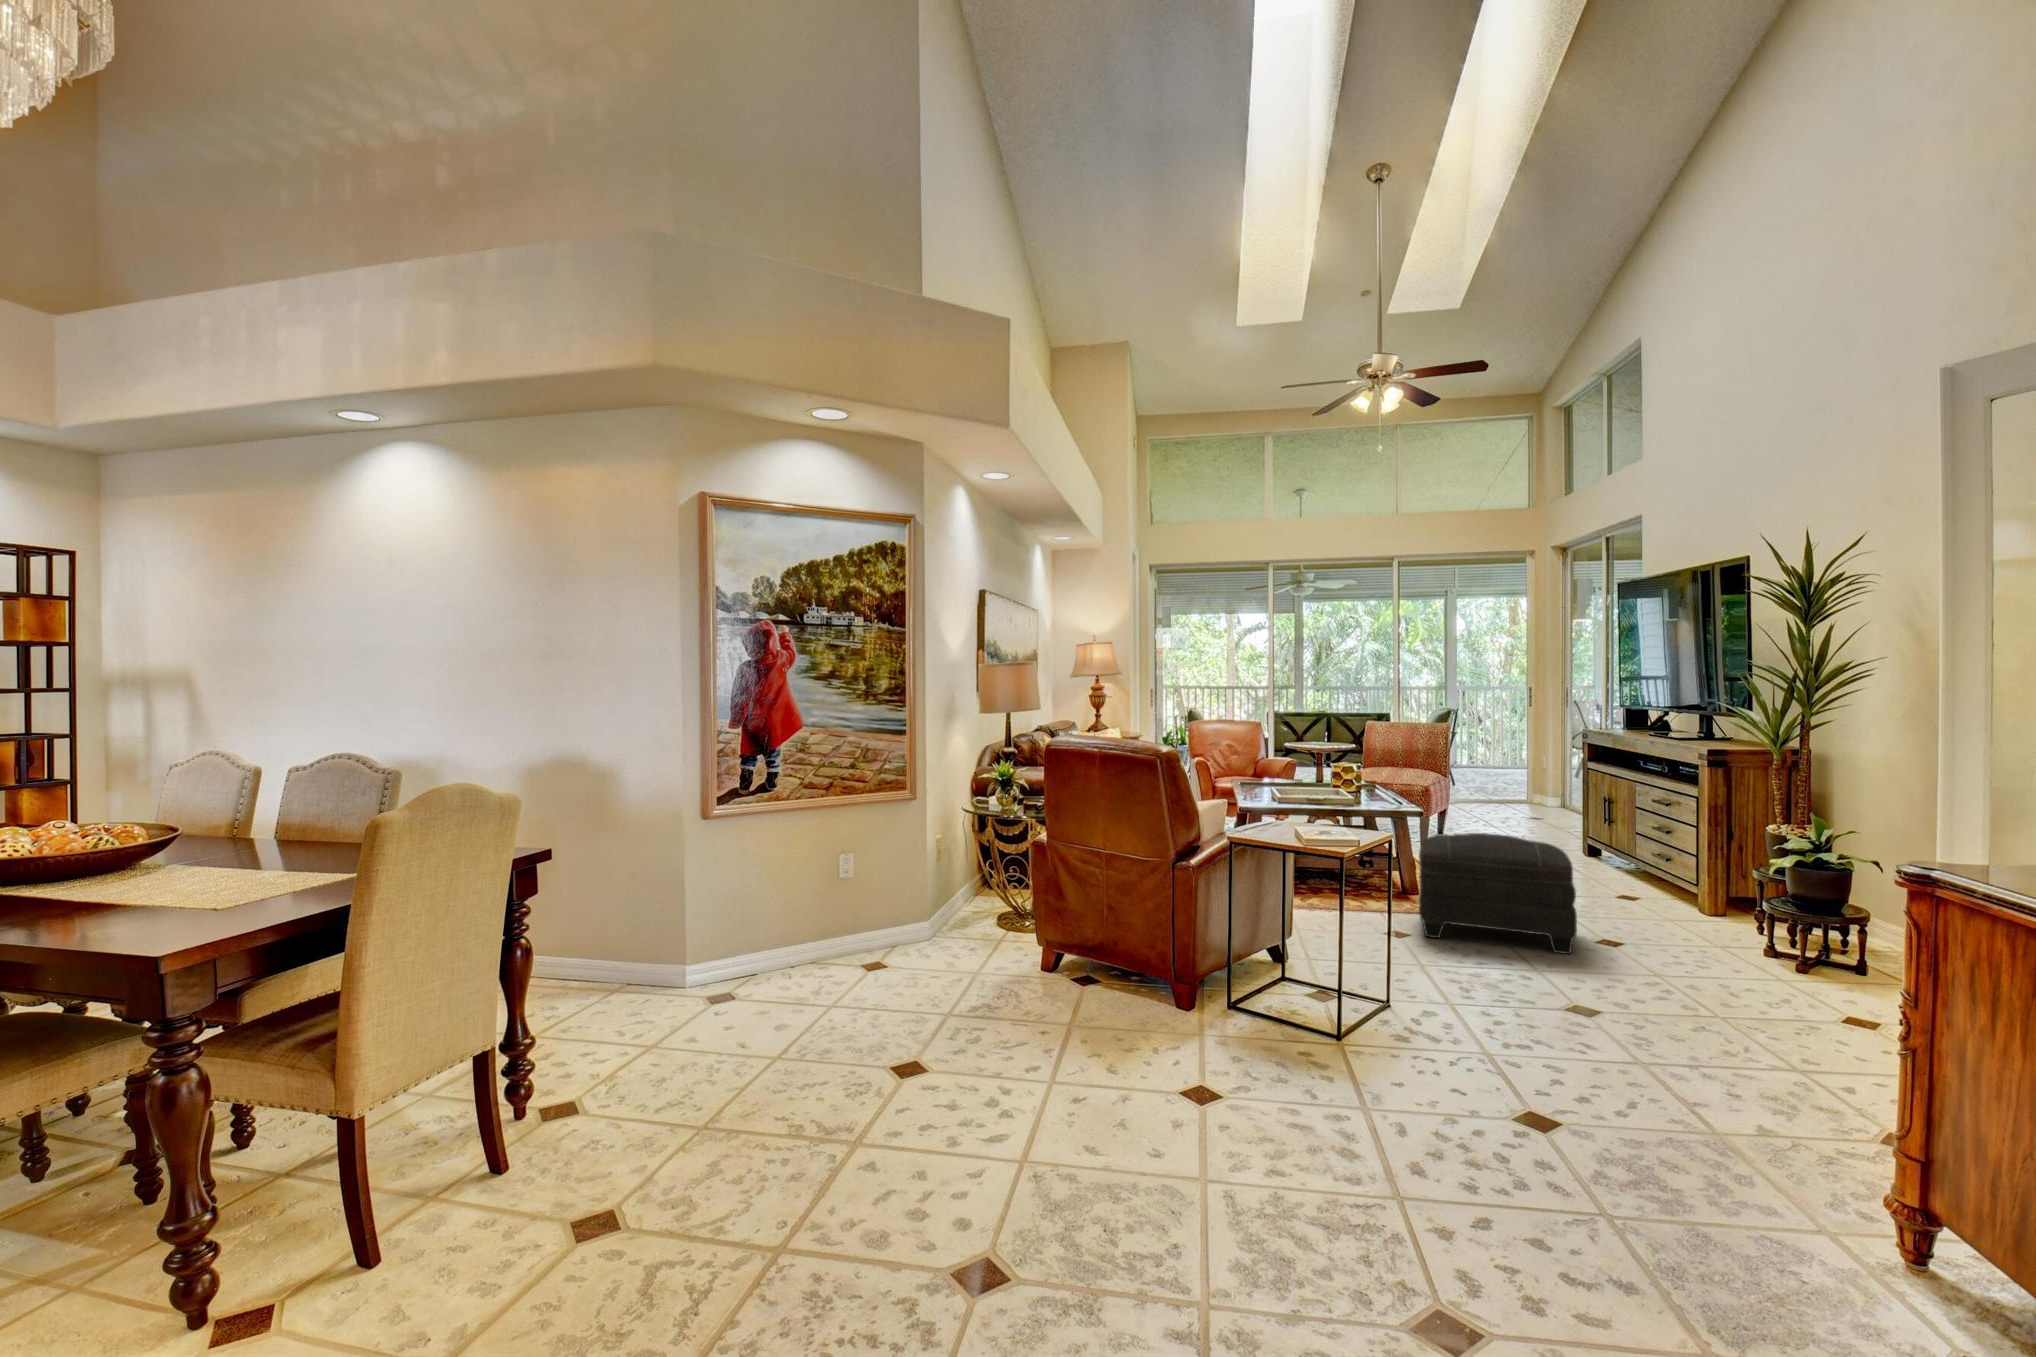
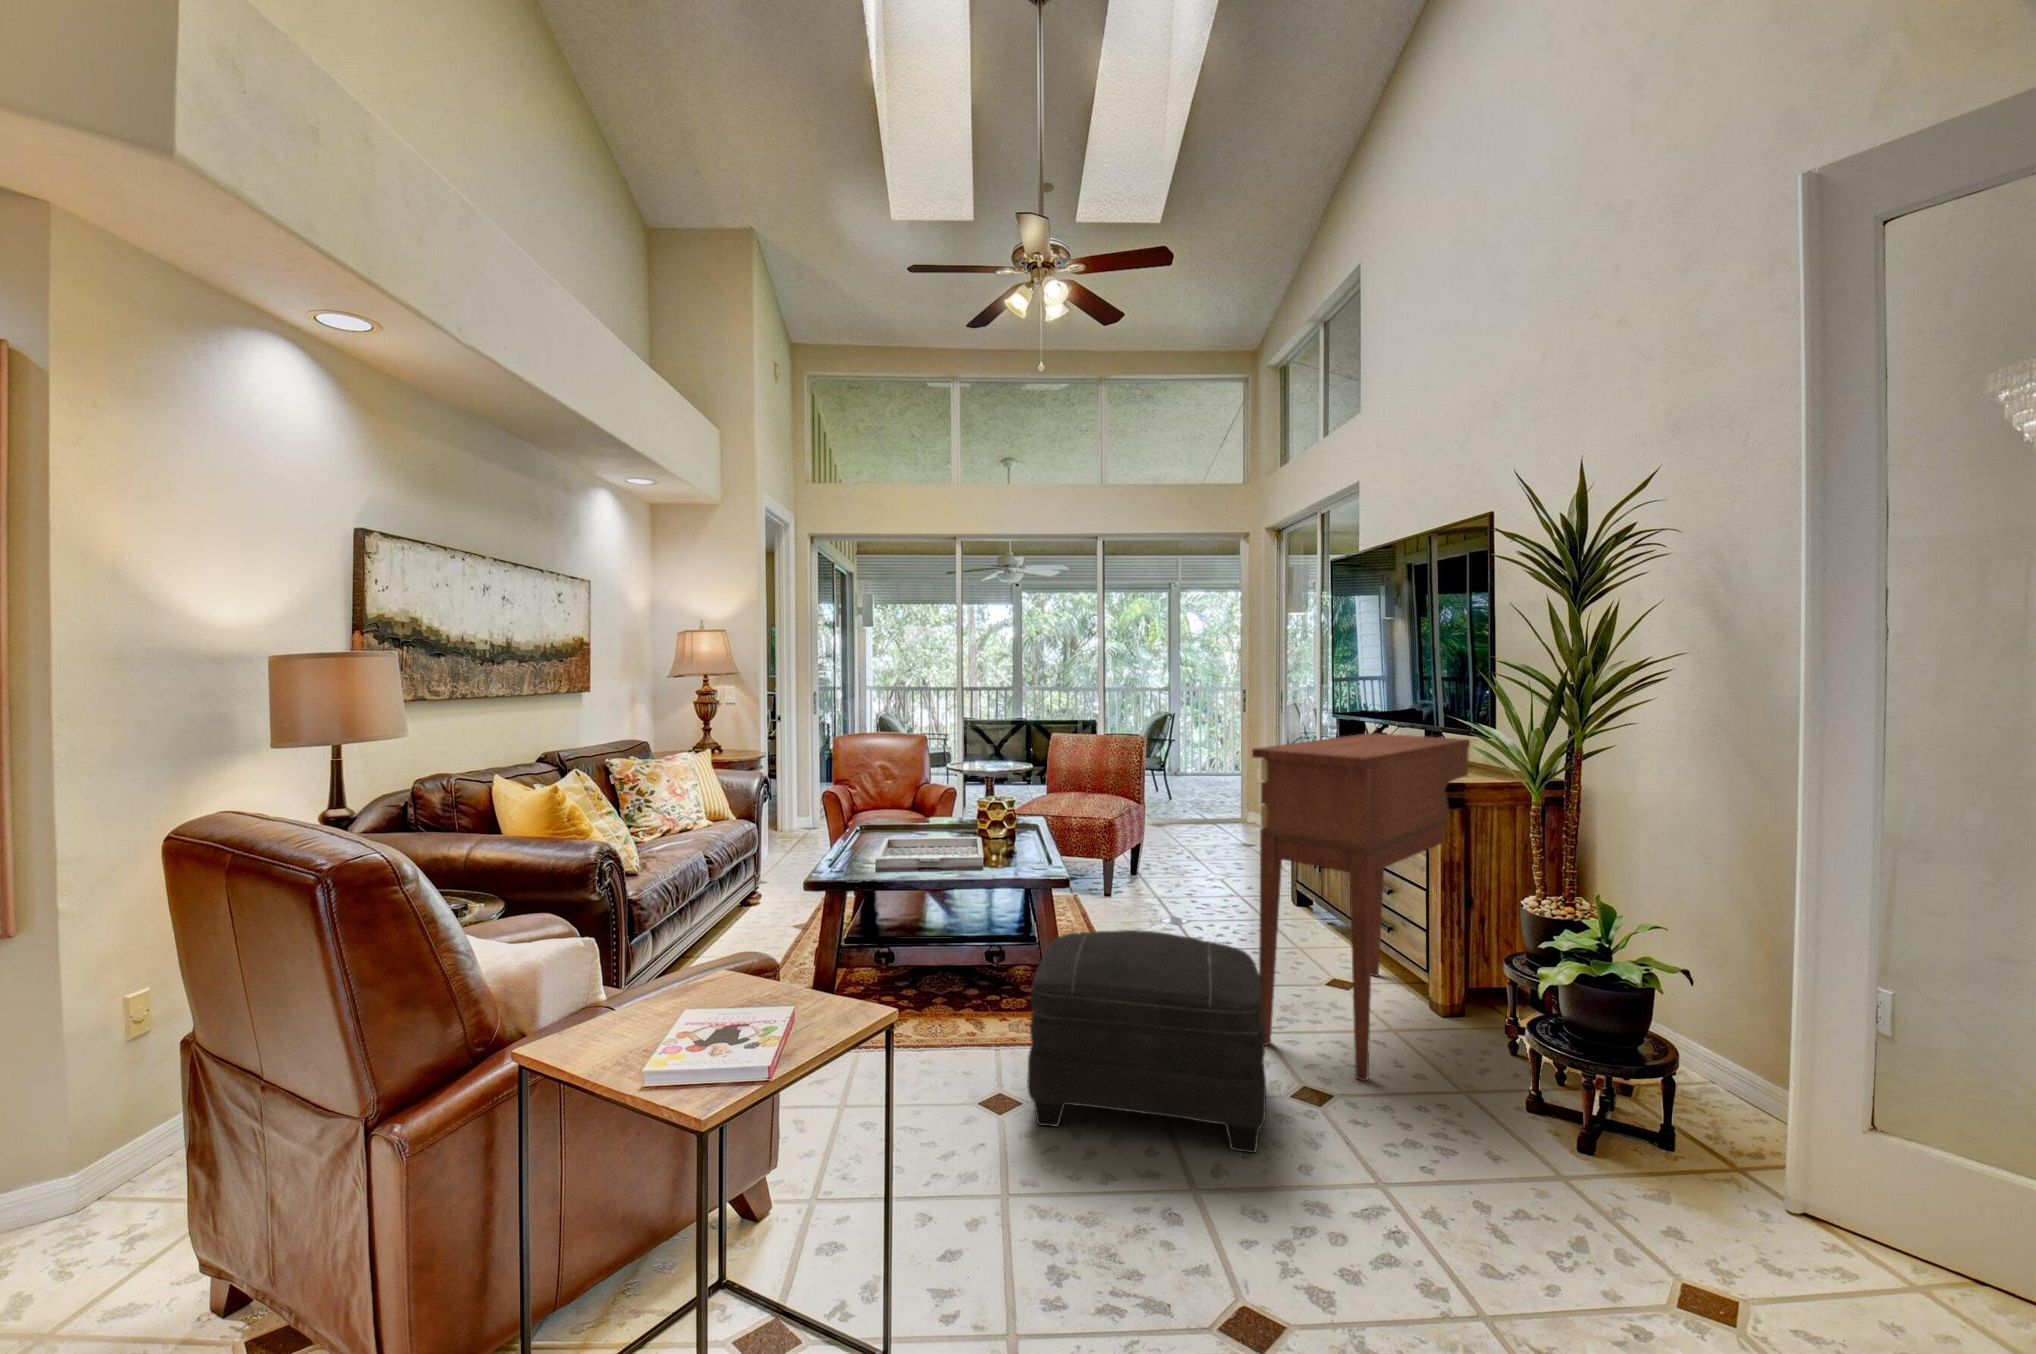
console table: none [1559,717,1732,936] -> present [1252,733,1470,1081]

